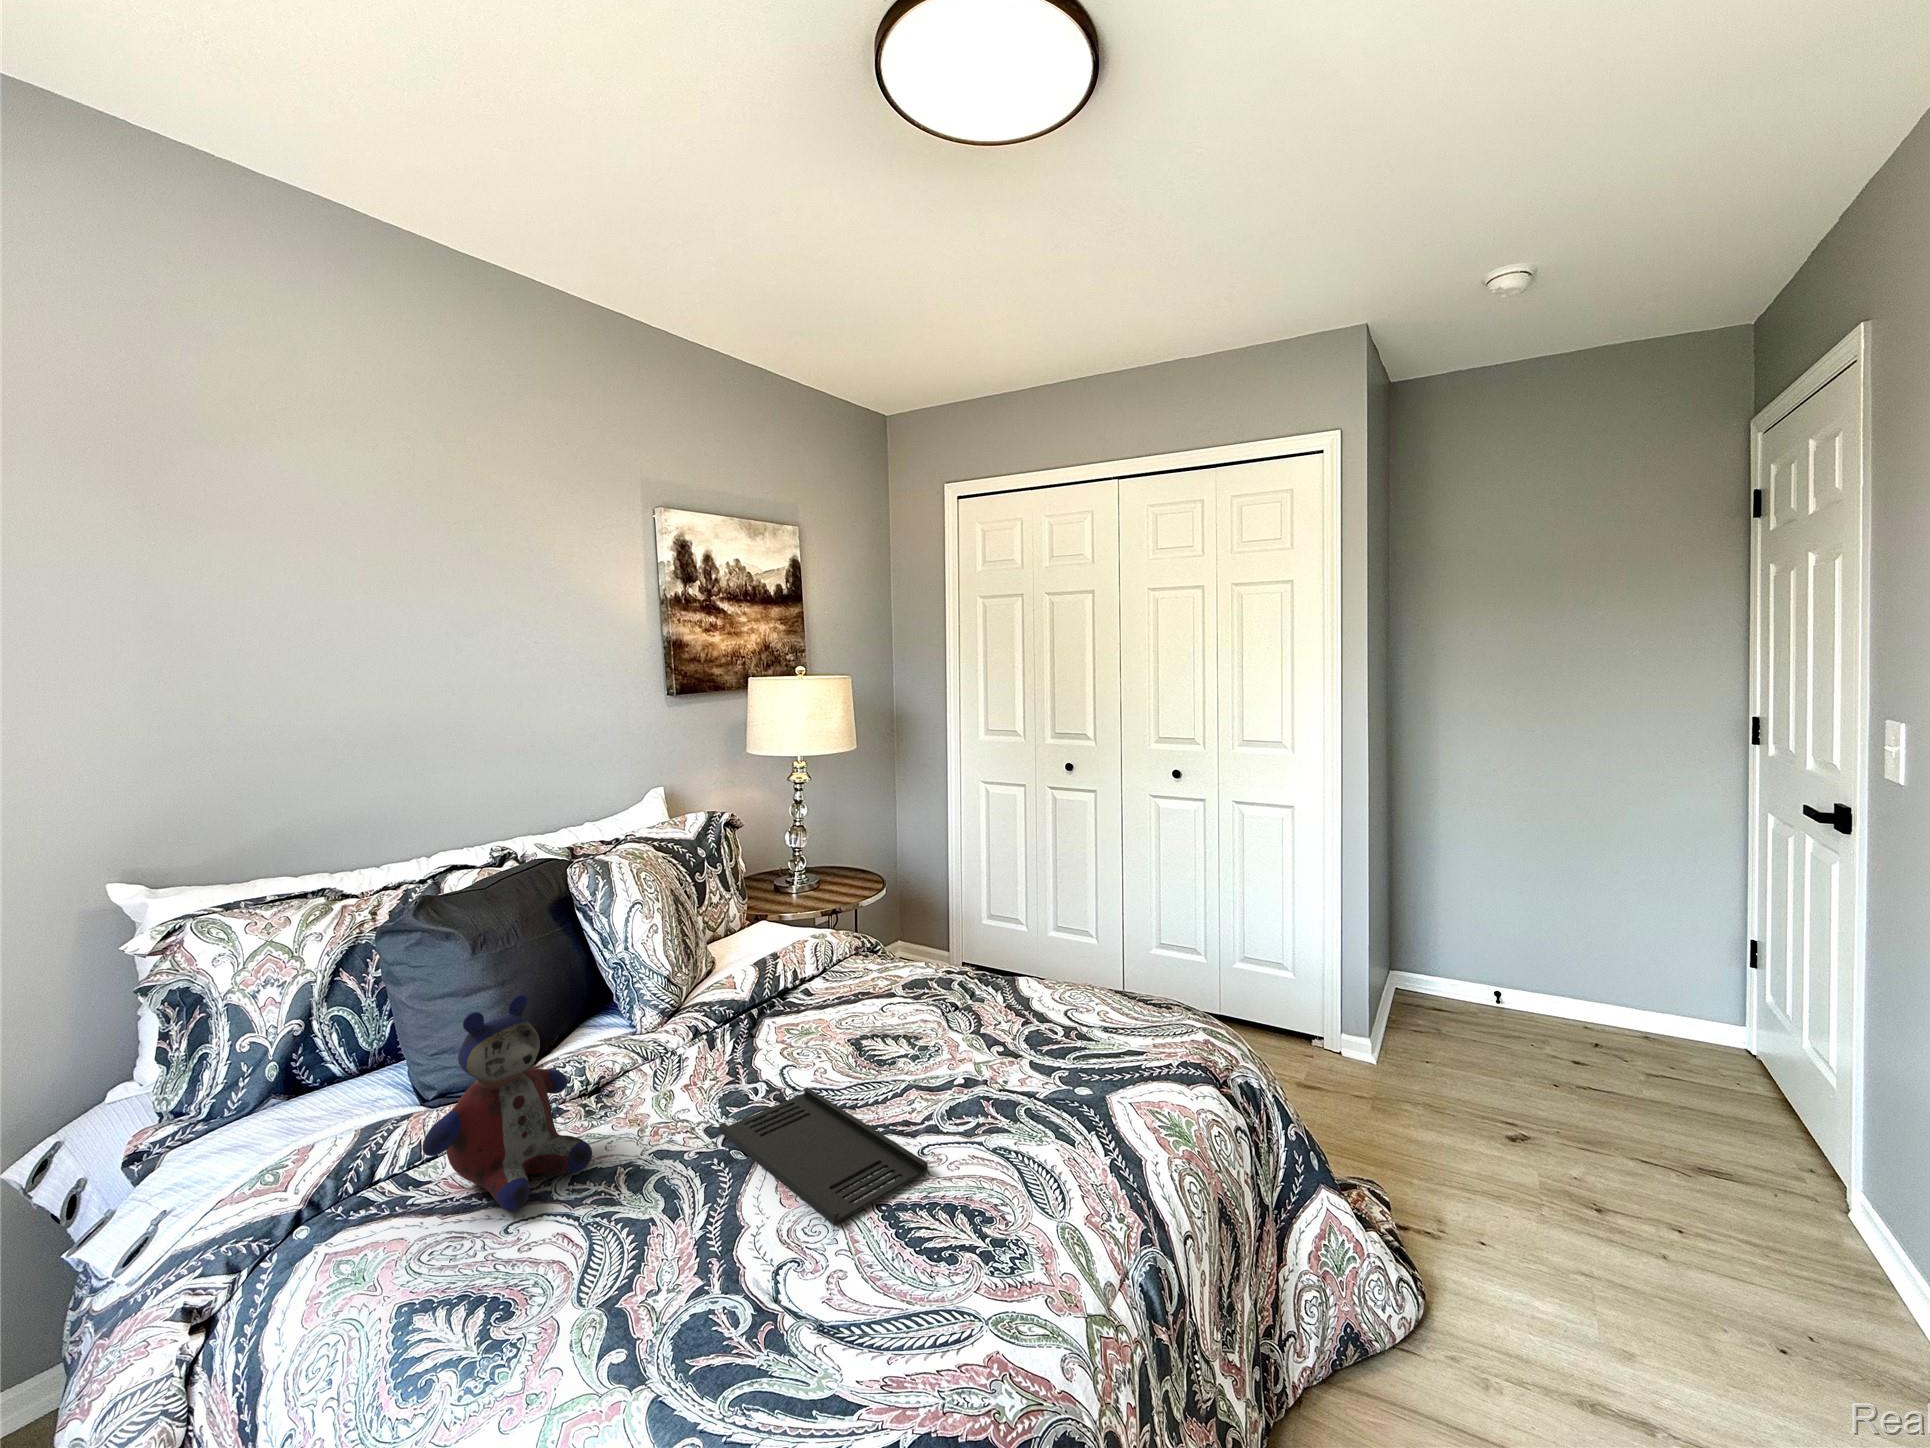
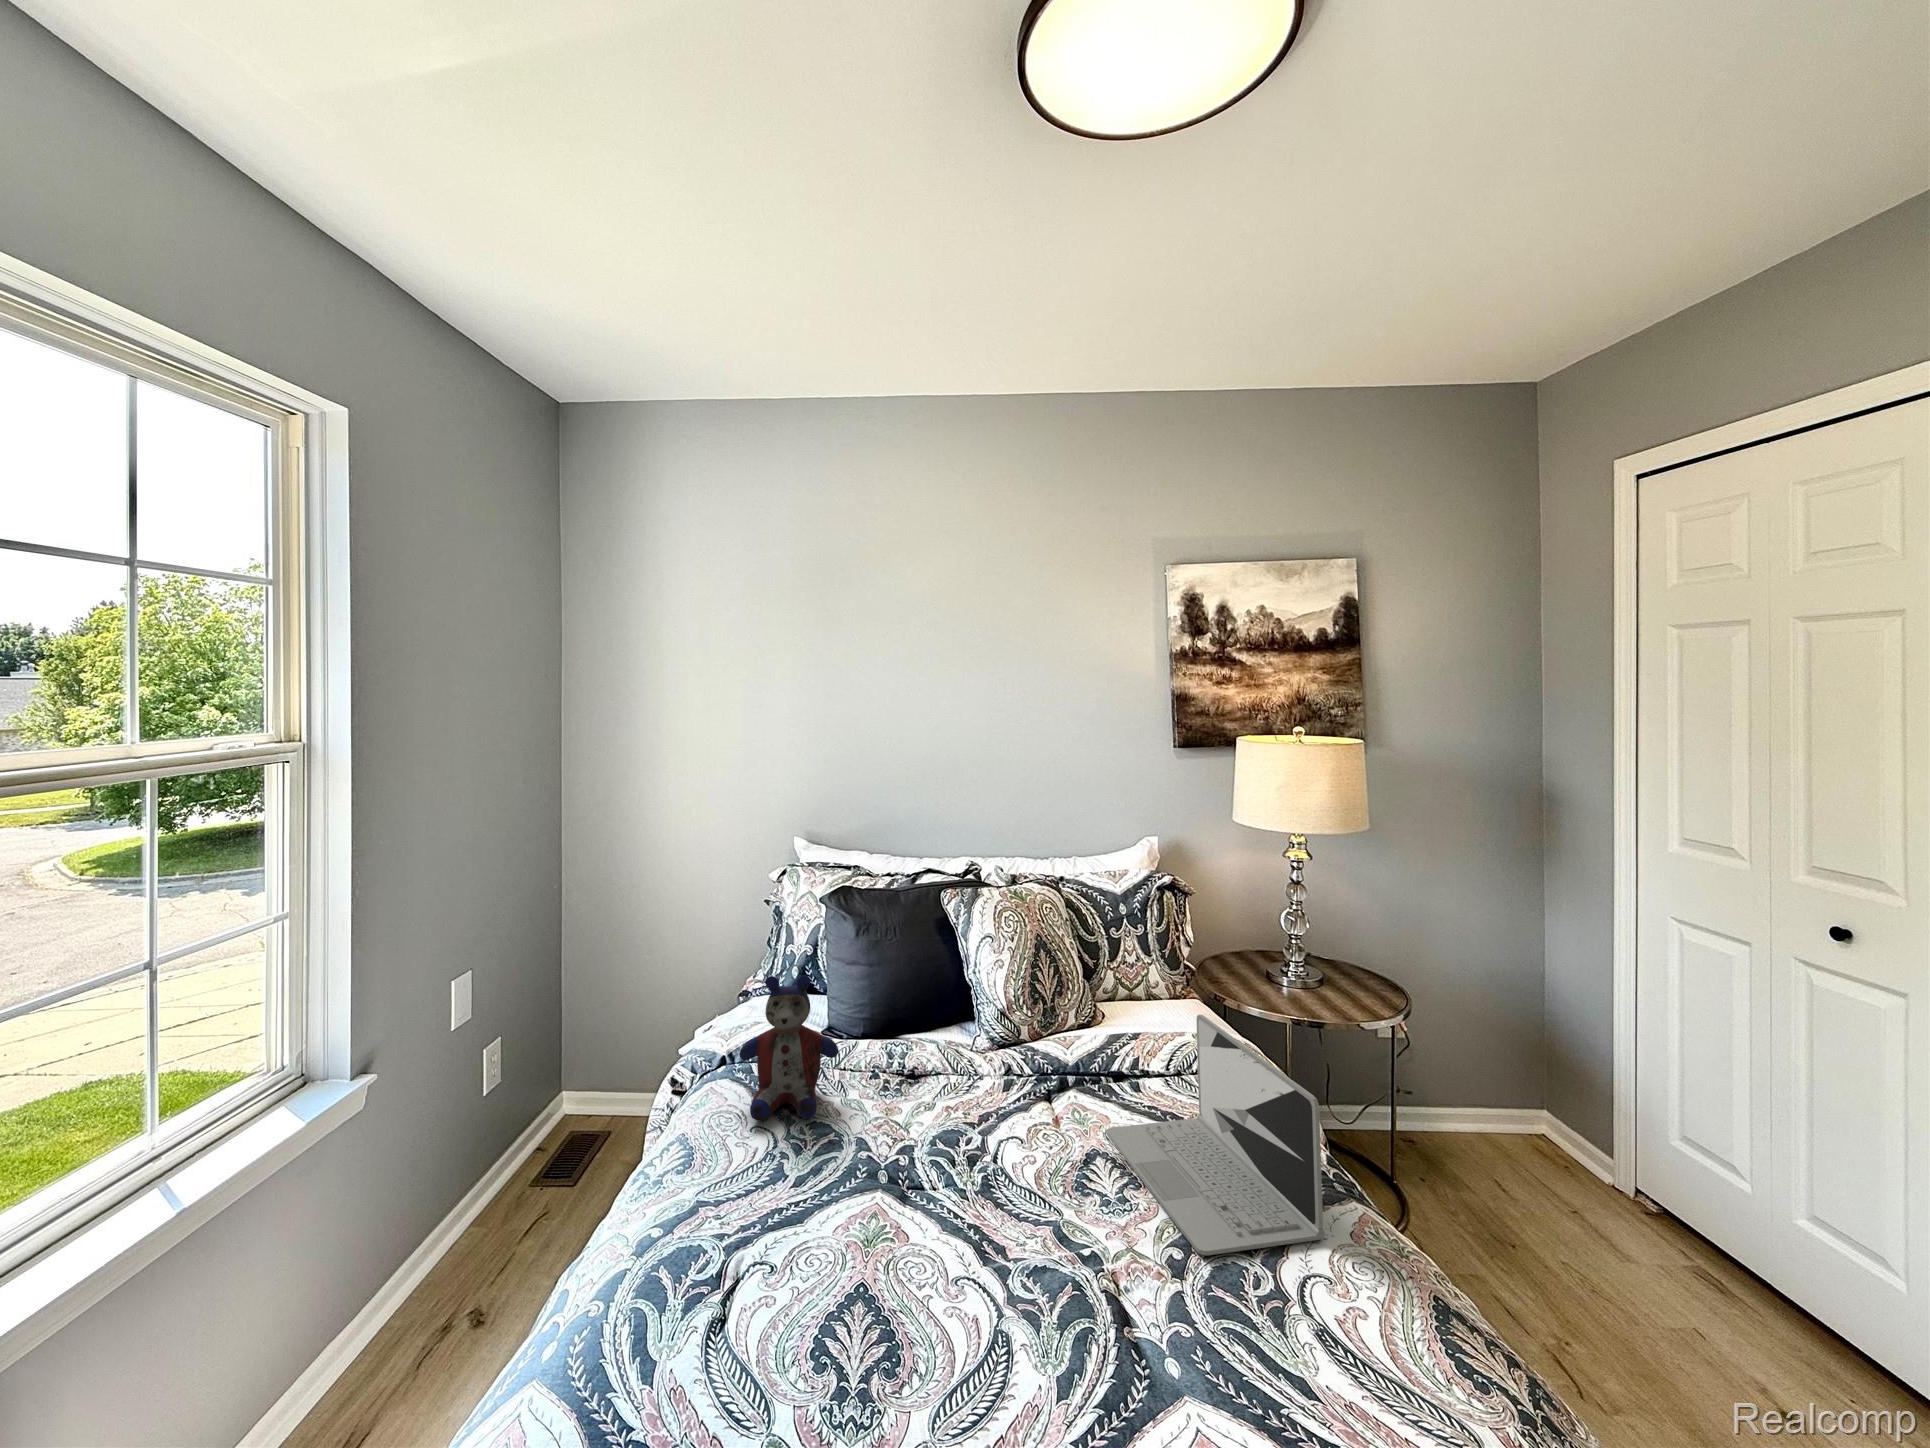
laptop: none [860,897,1051,1045] -> present [1107,1015,1326,1255]
tray: present [719,1087,928,1225] -> none [823,1142,977,1289]

